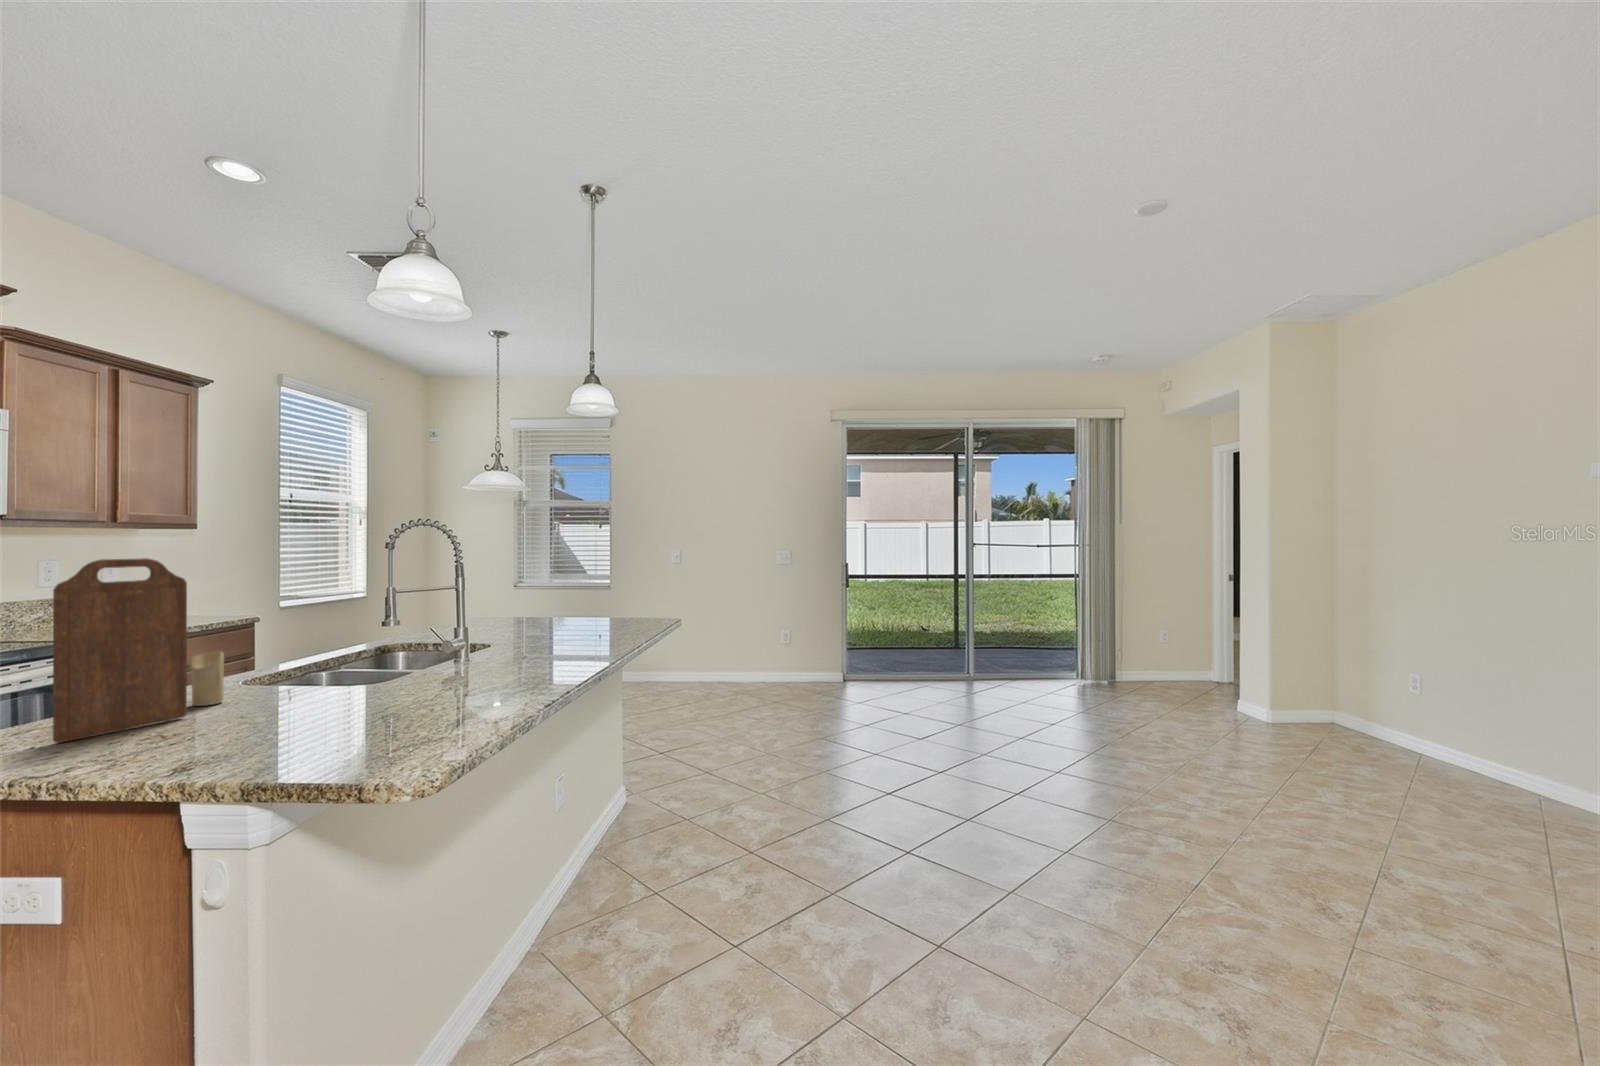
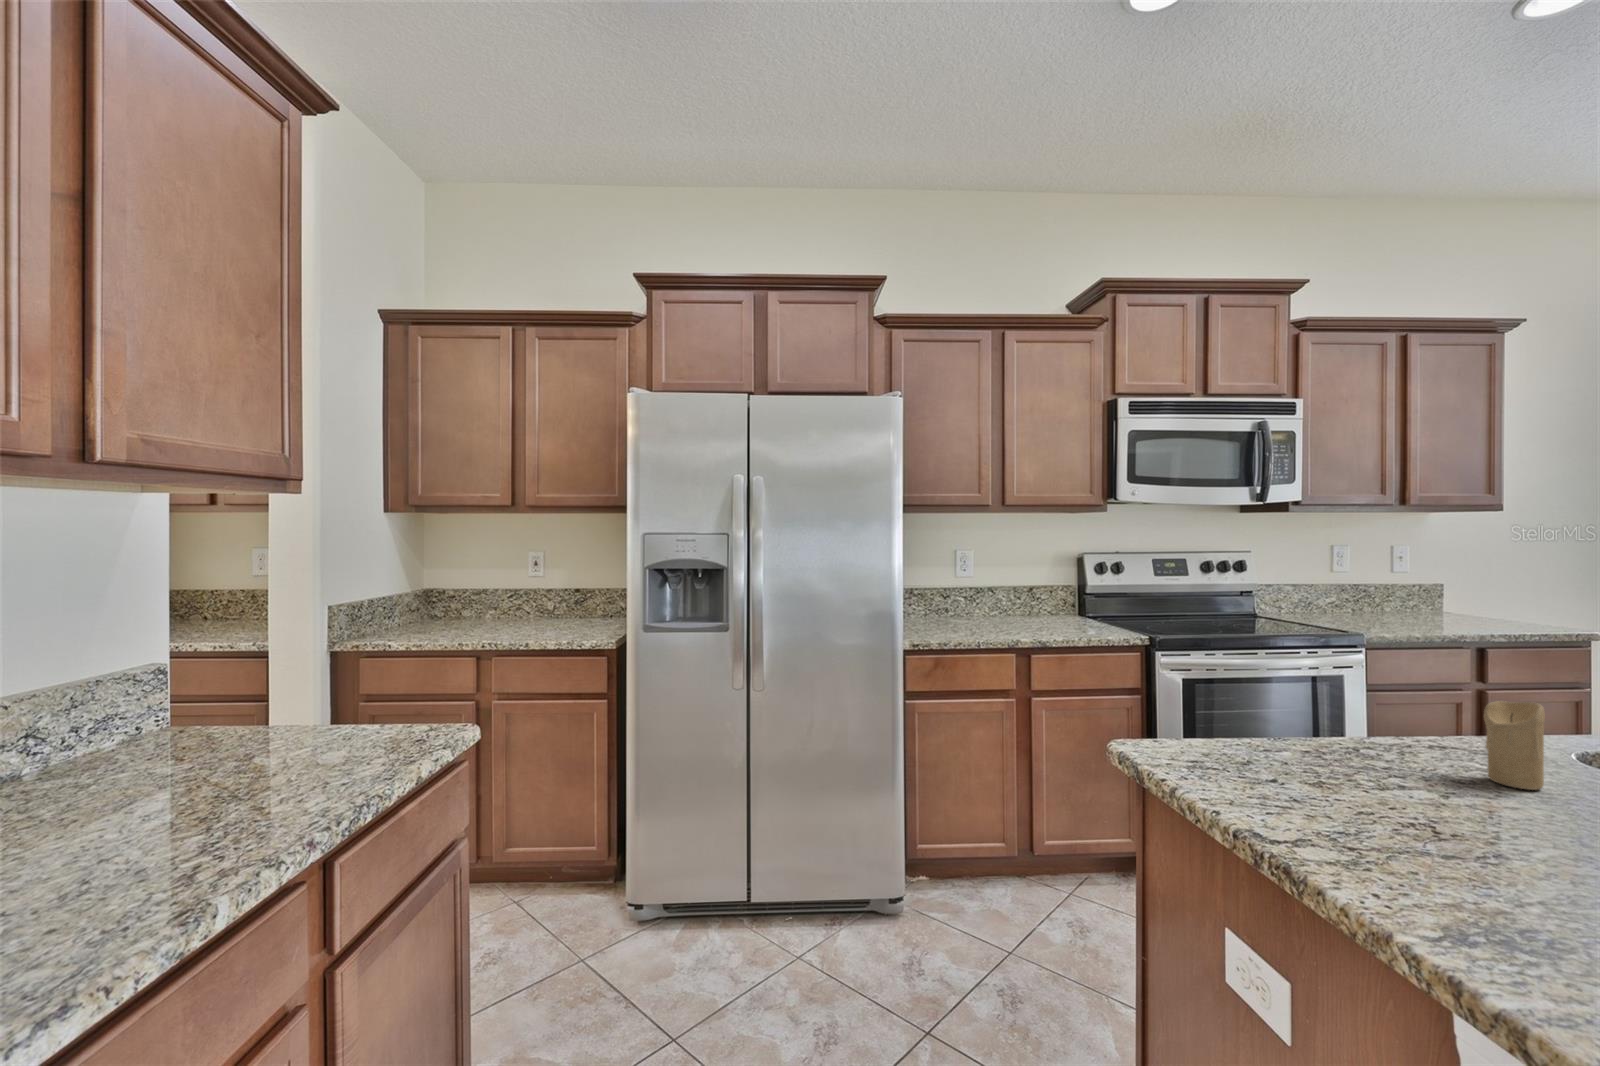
cutting board: present [53,558,187,743] -> none [1297,546,1477,800]

